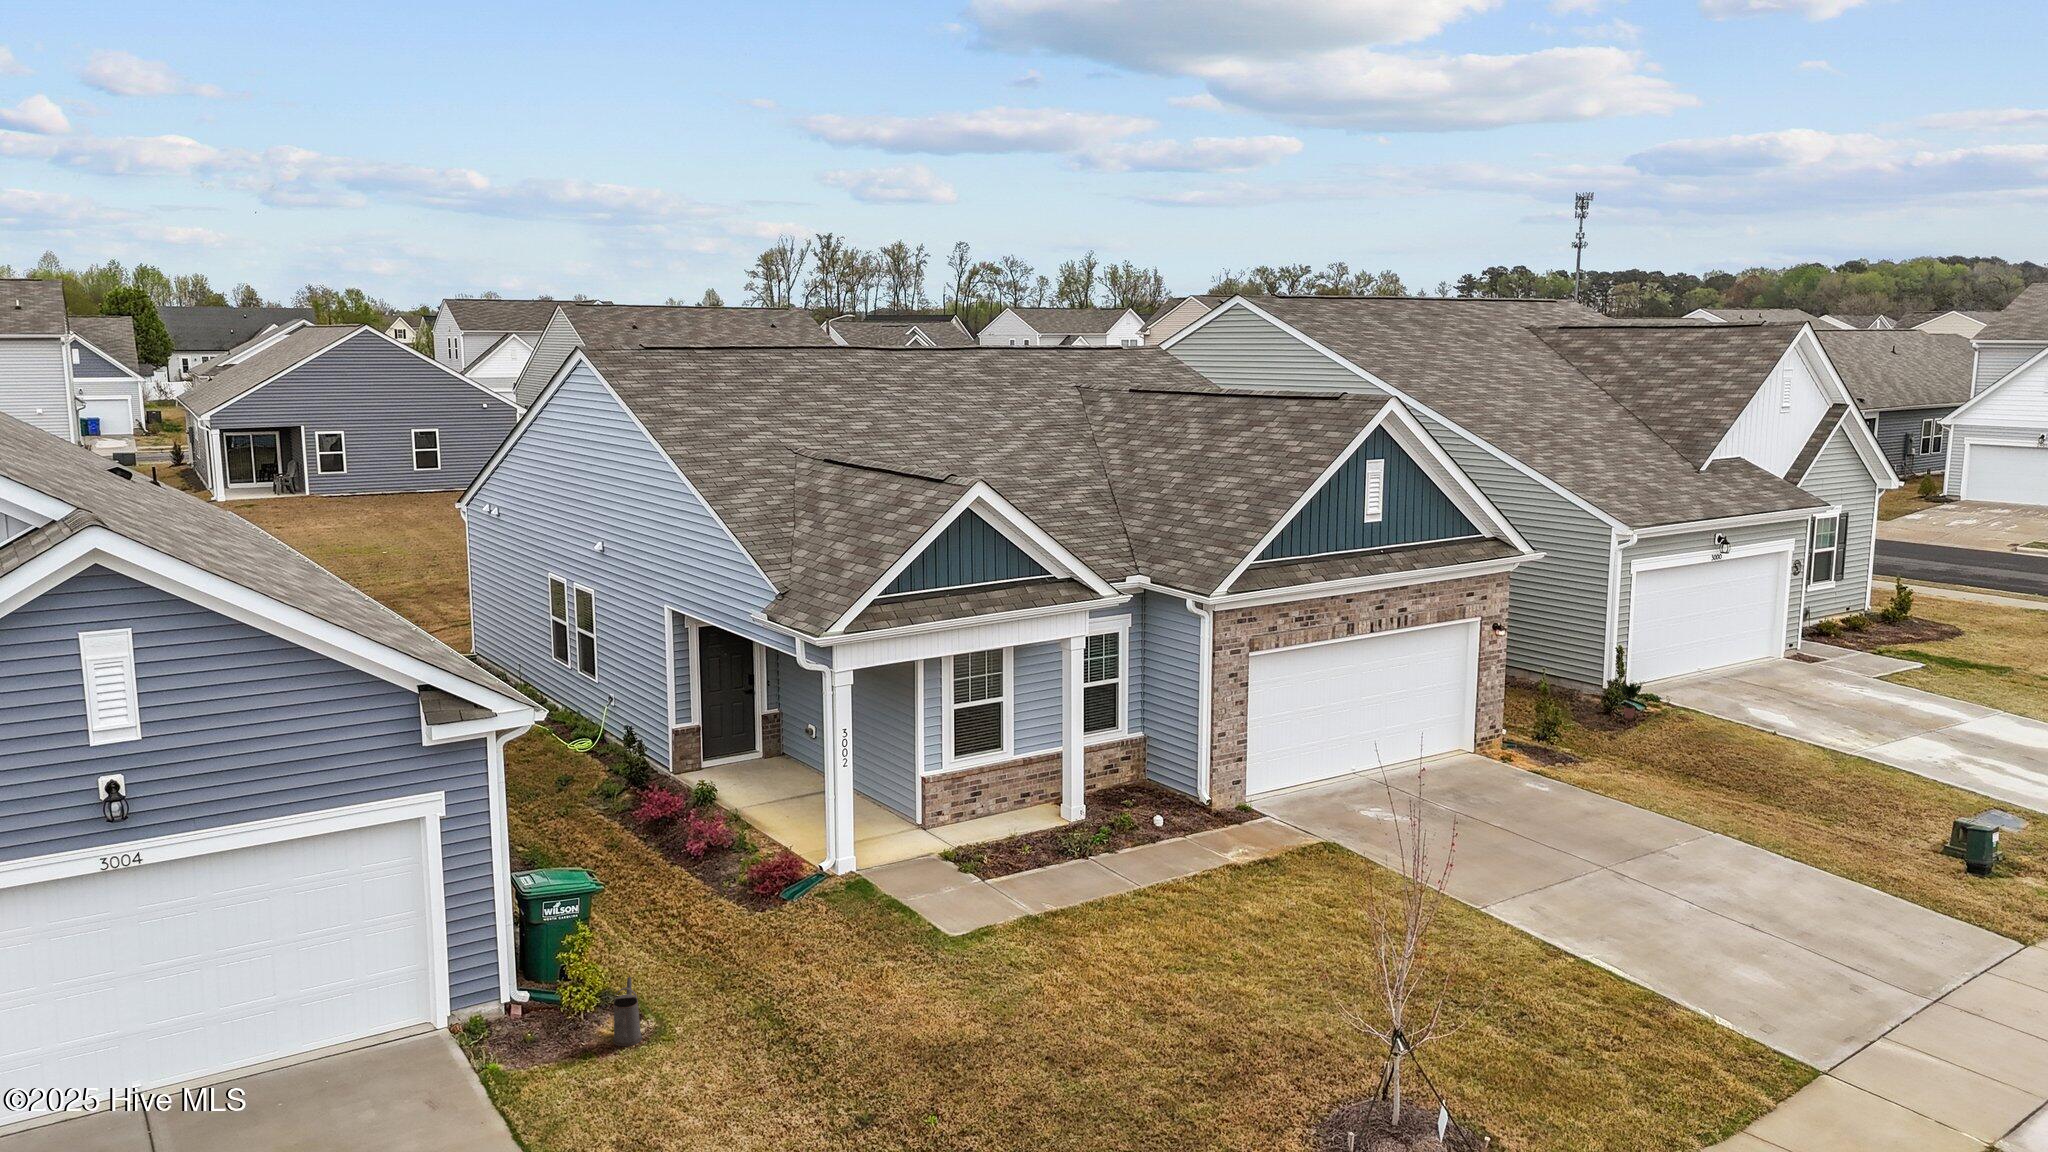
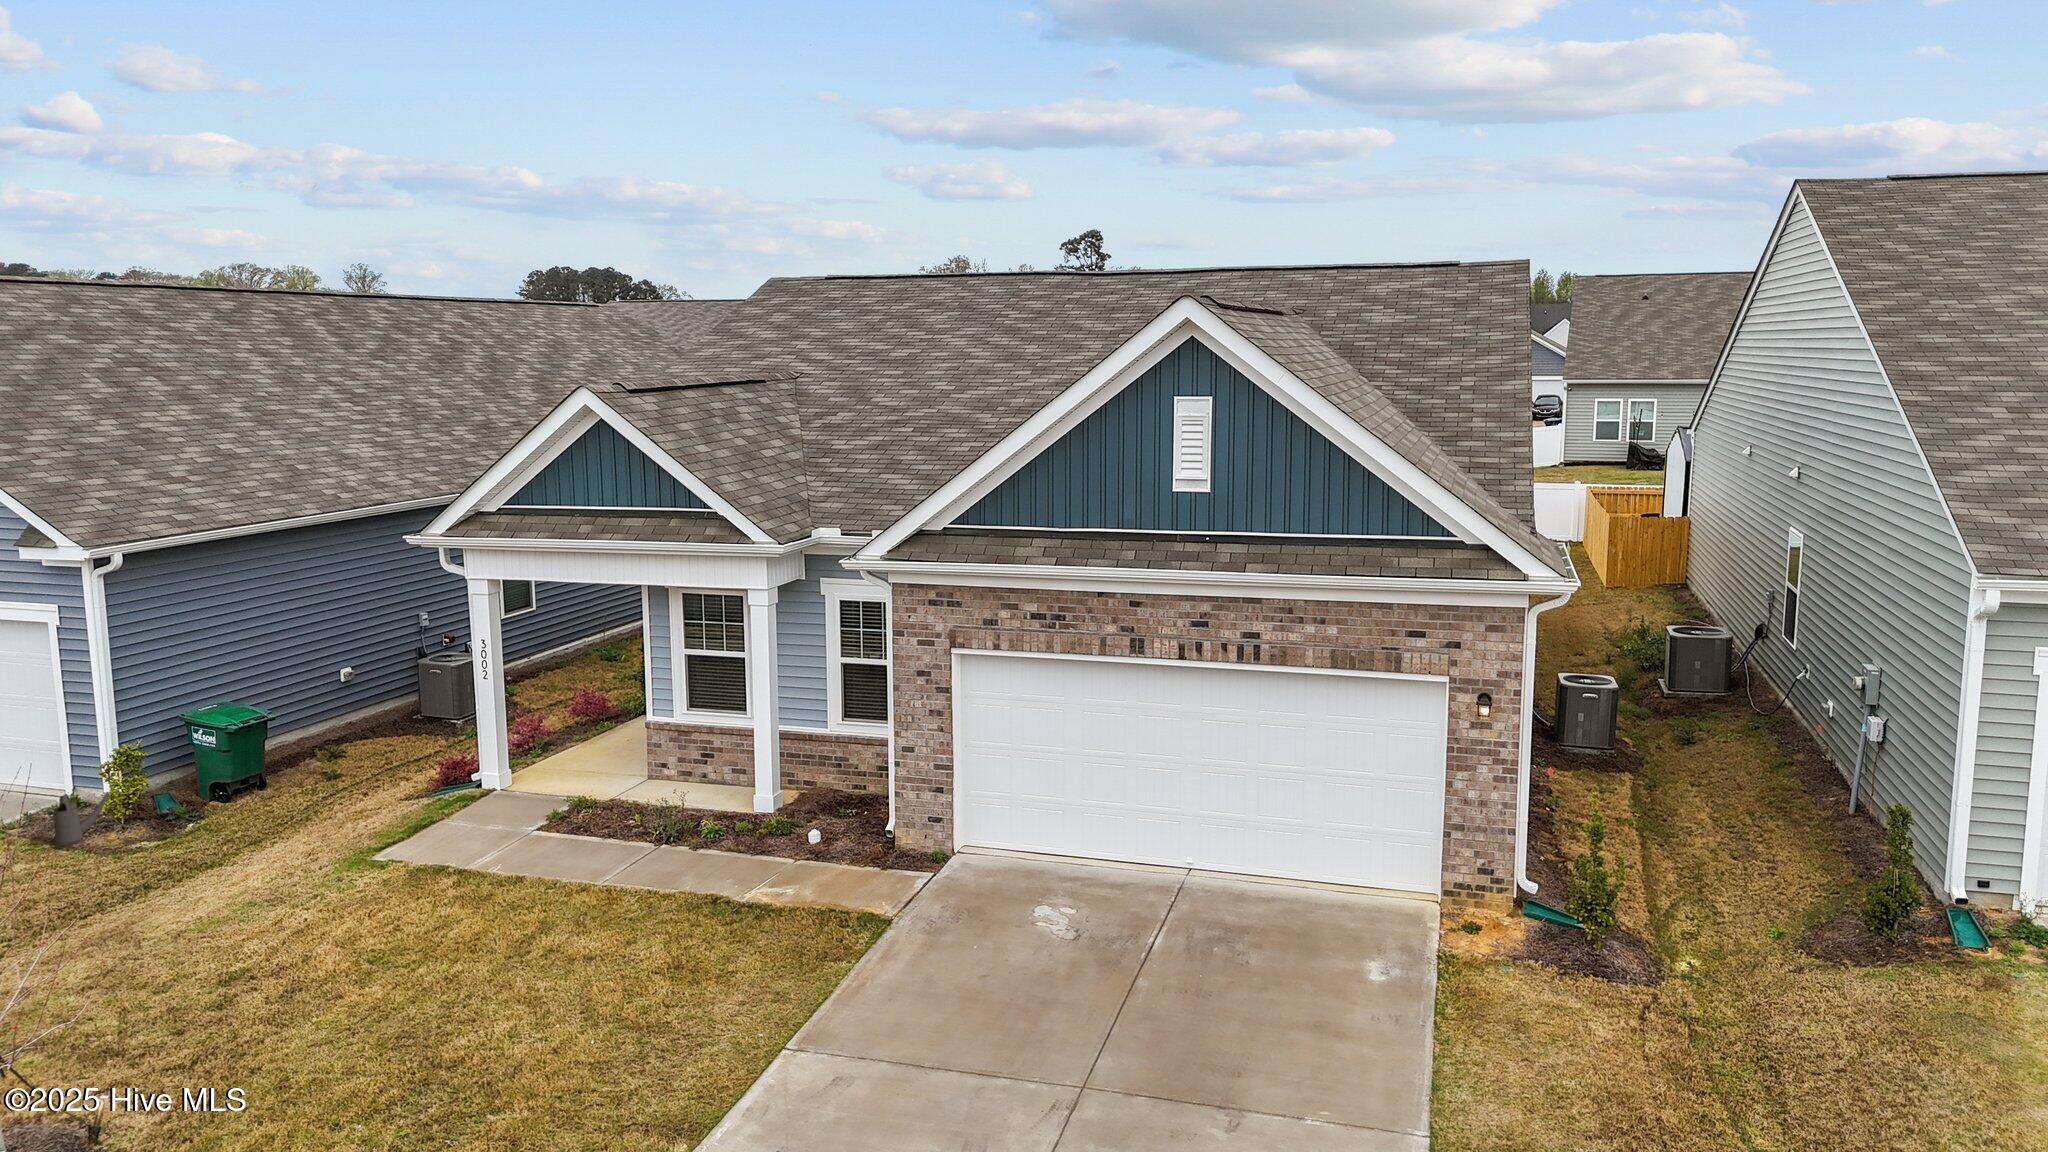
potted plant: present [1616,683,1641,719] -> none [1896,878,1970,963]

